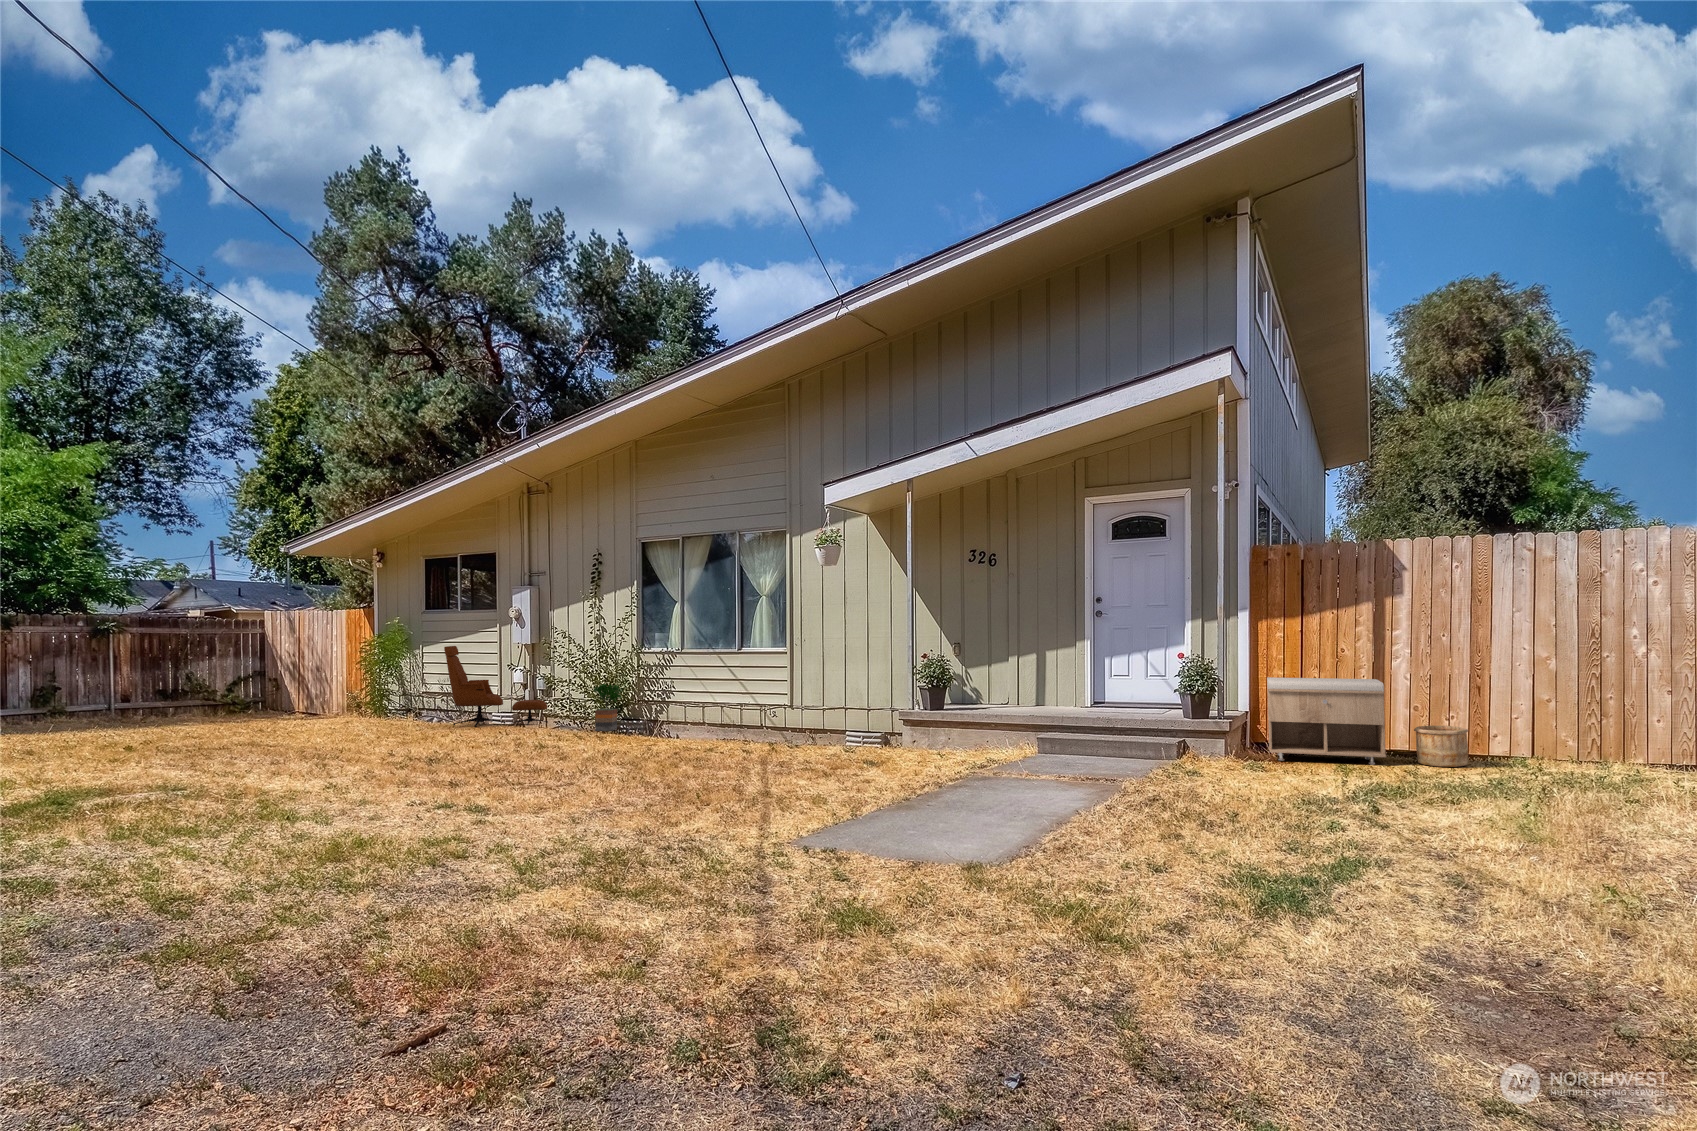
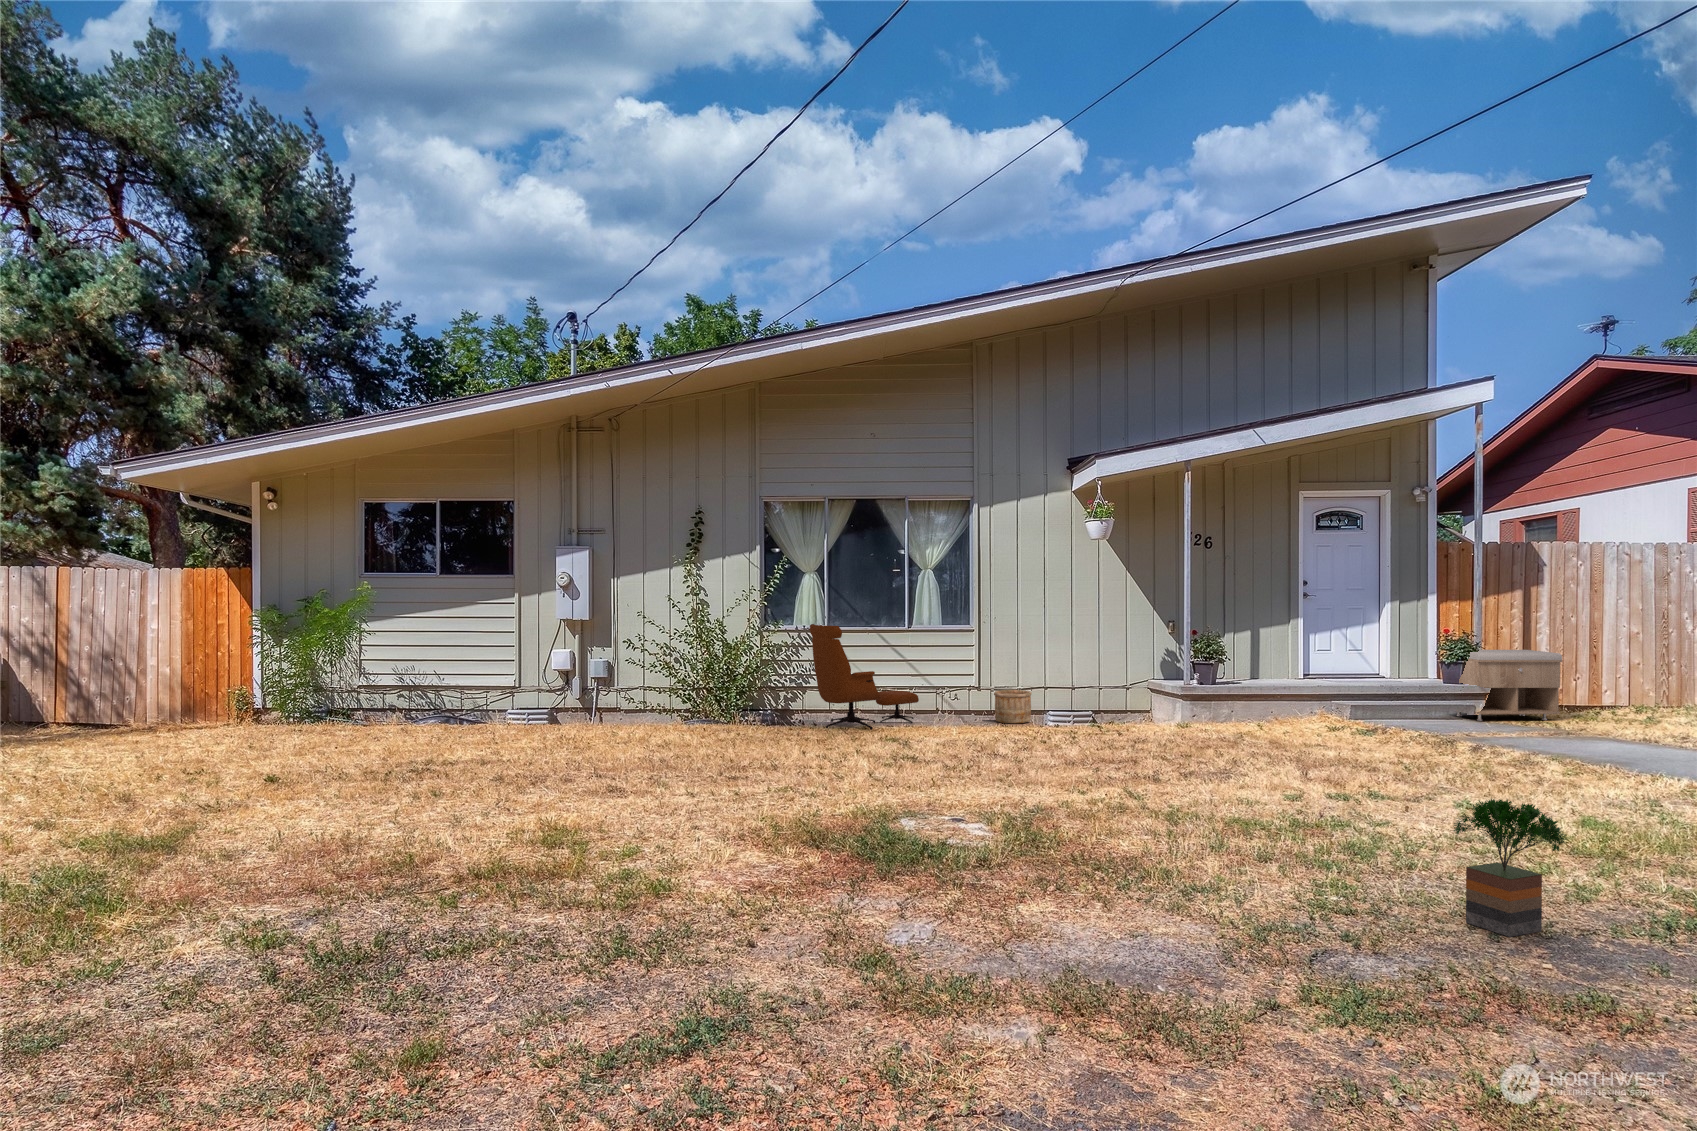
lounge chair: present [444,646,548,727] -> present [810,624,919,729]
potted tree: present [594,684,622,731] -> present [1454,799,1566,937]
wooden bucket: present [1414,726,1468,767] -> present [994,690,1032,723]

